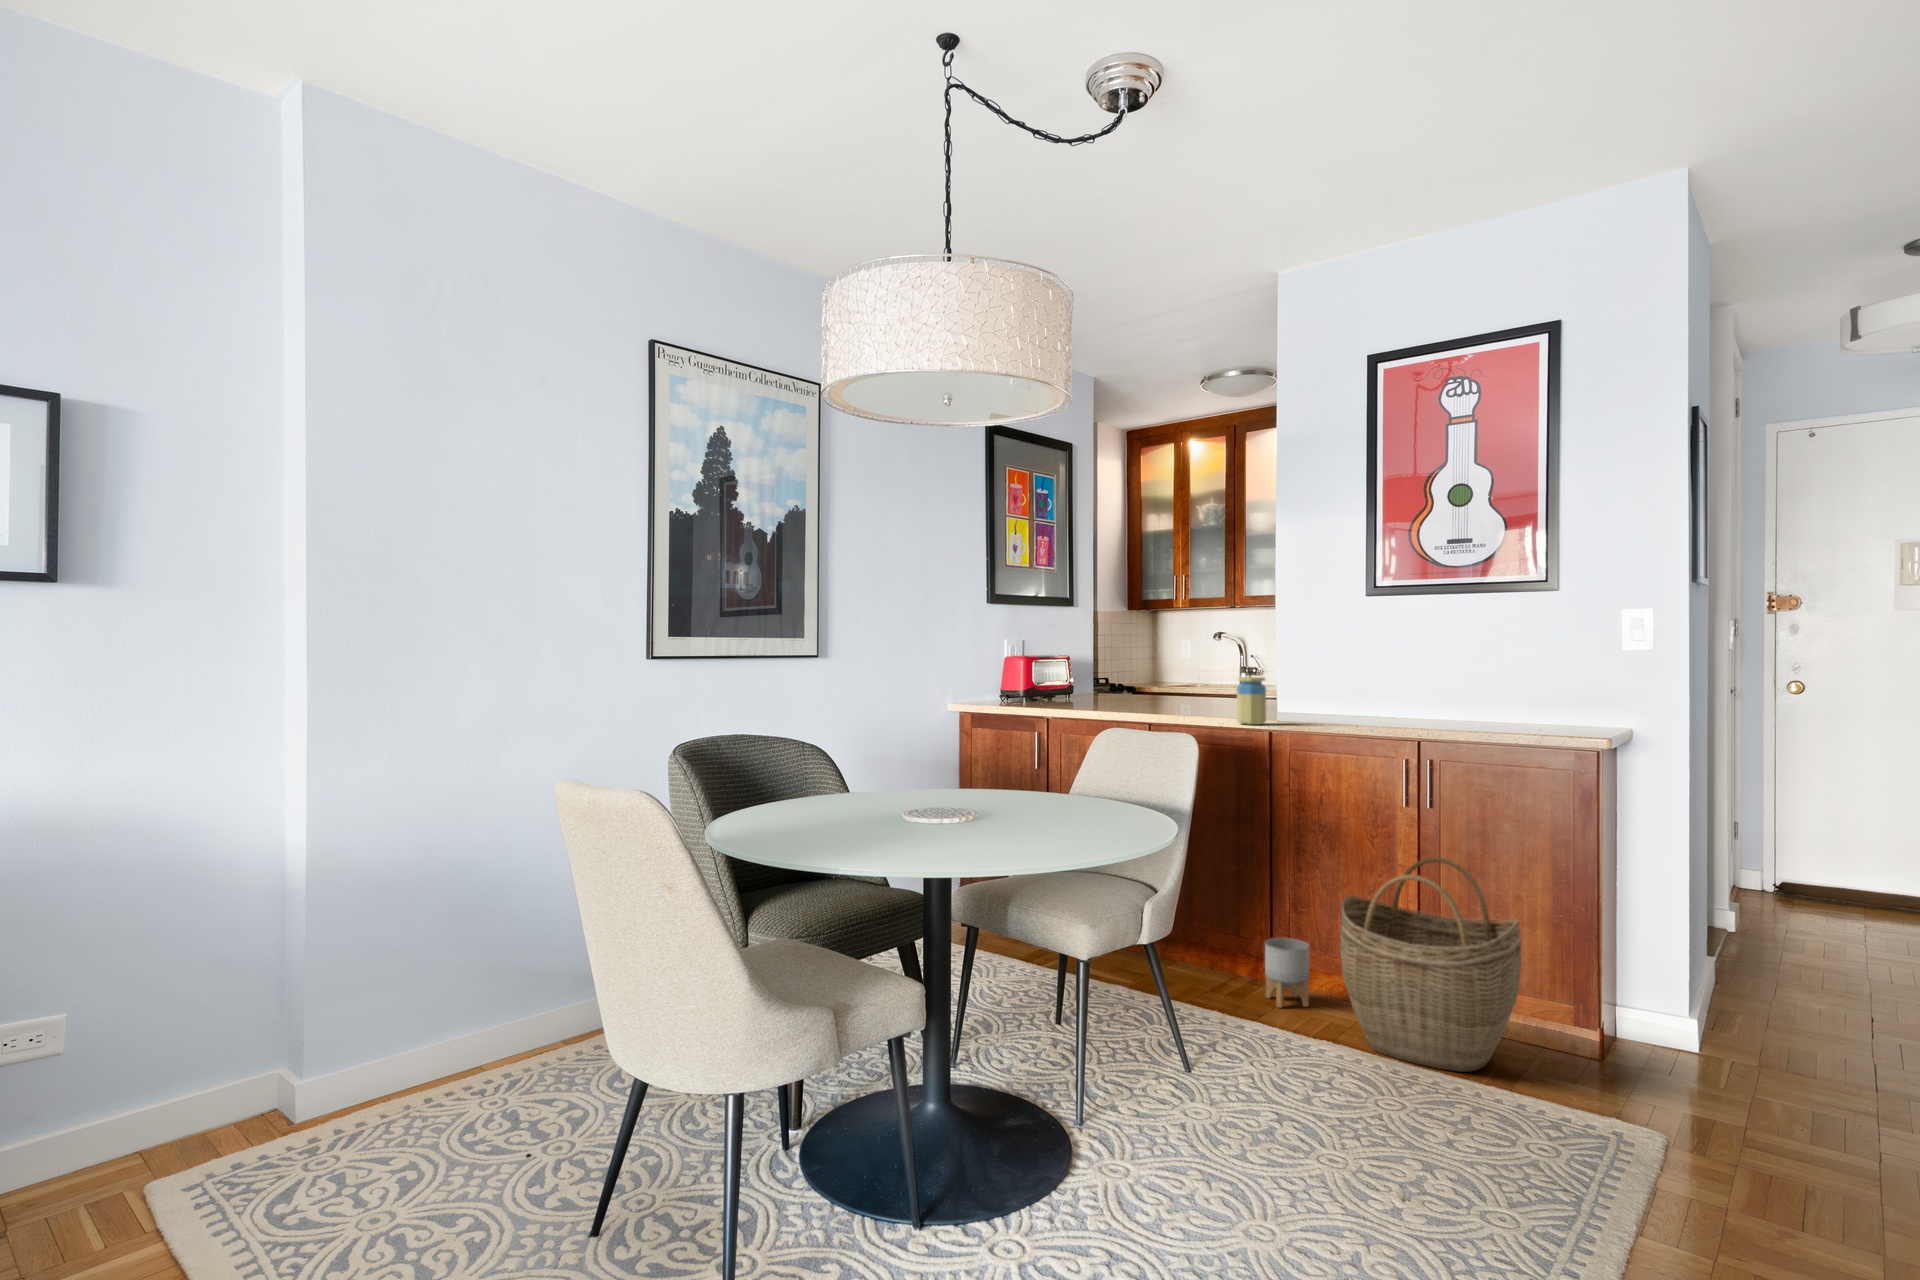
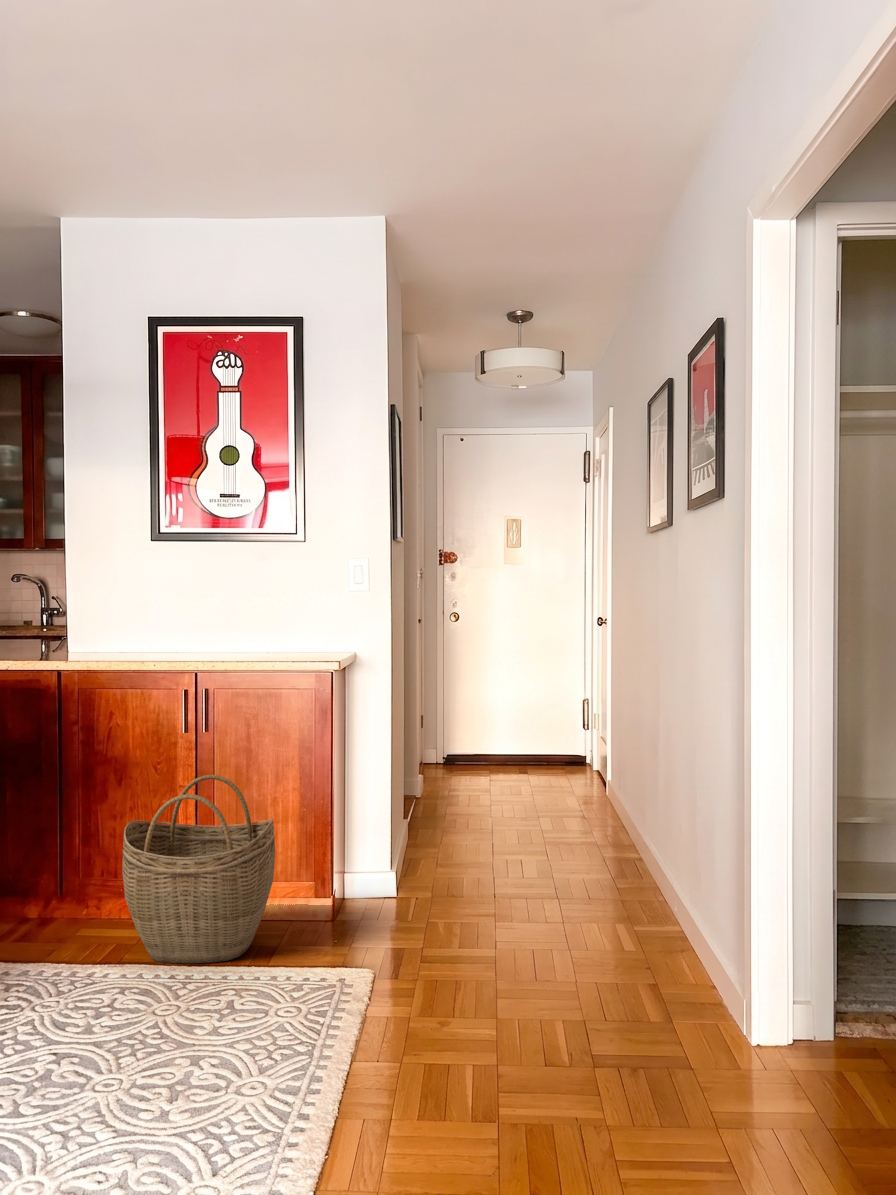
jar: present [1237,677,1266,725] -> none [21,620,53,667]
planter: present [1265,938,1309,1008] -> none [52,870,96,940]

